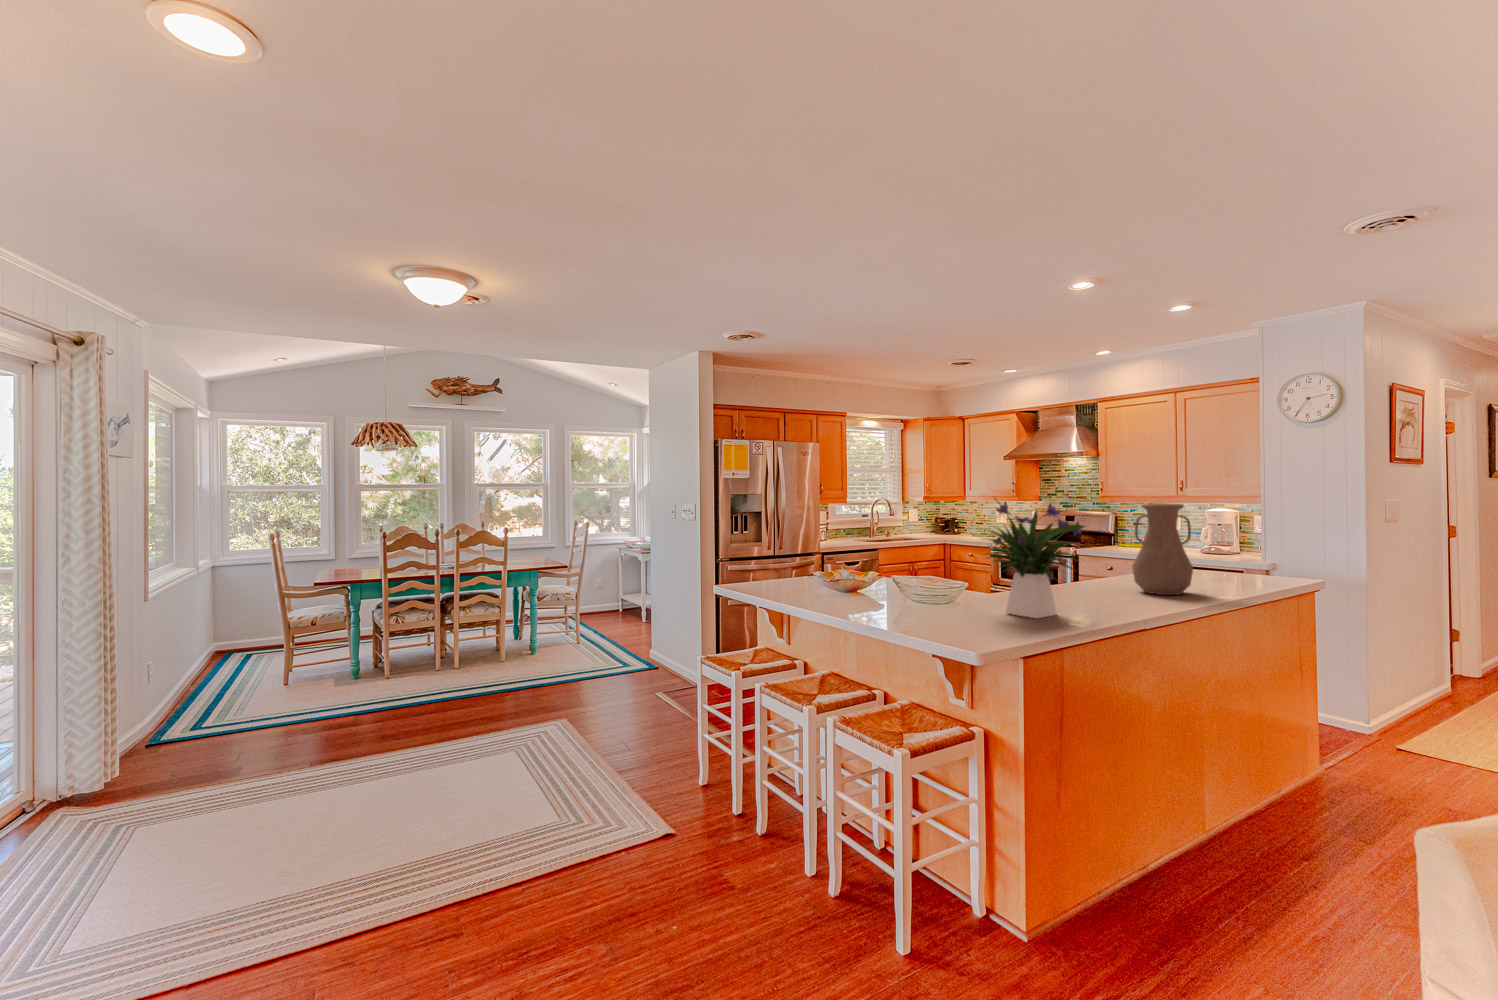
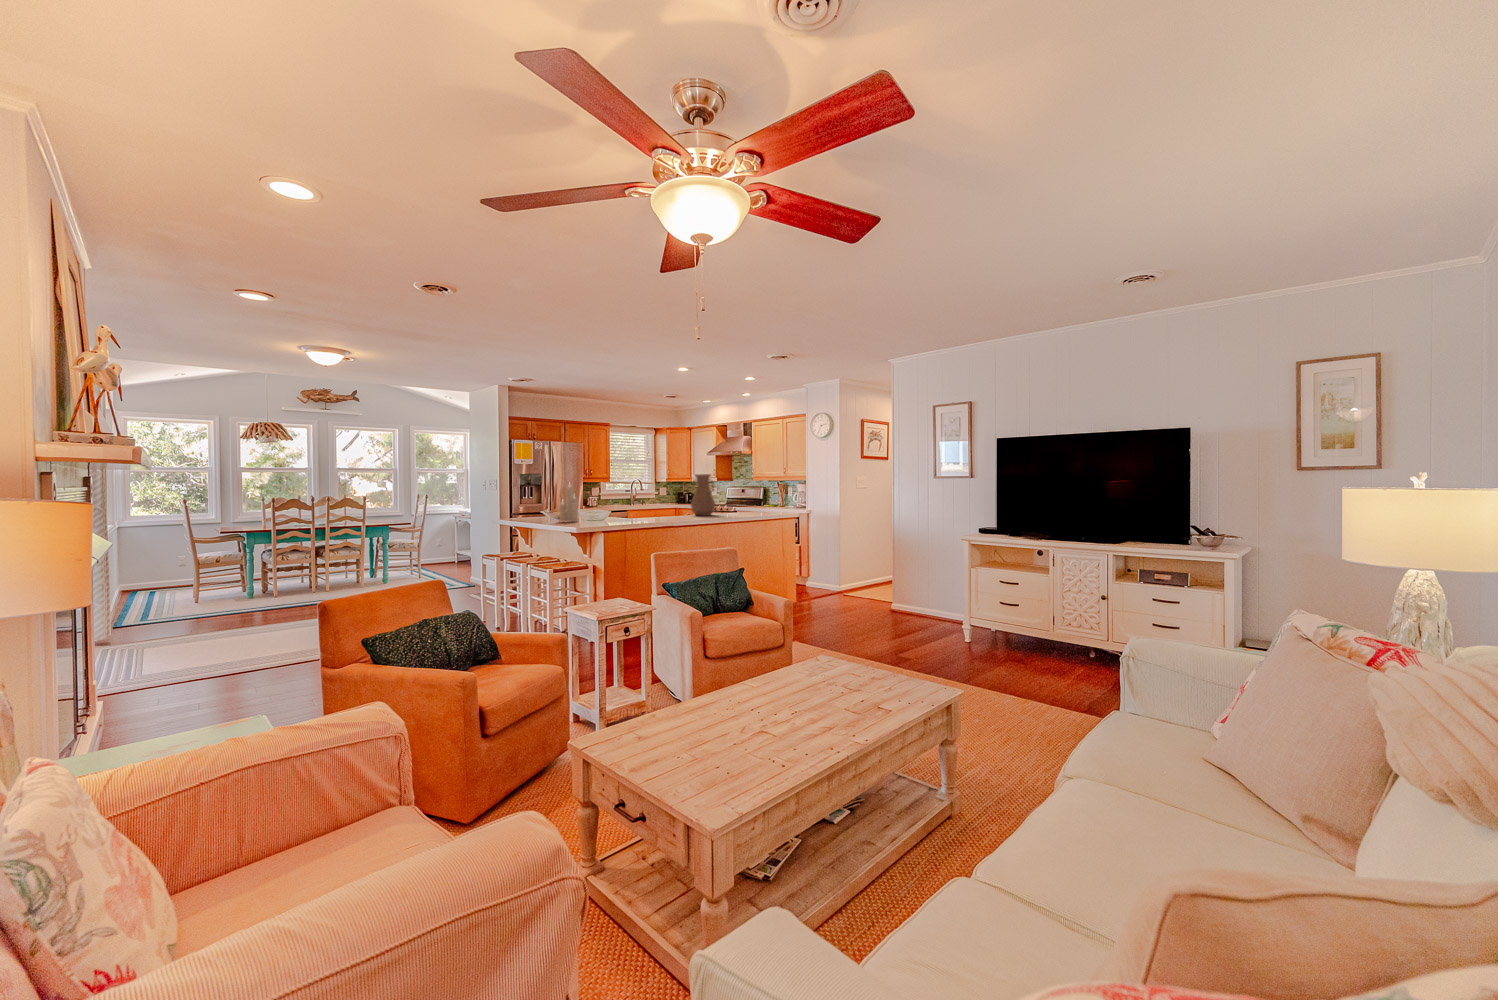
flower arrangement: present [984,498,1085,618] -> none [594,469,646,521]
candle: none [887,522,934,619] -> present [560,487,579,522]

